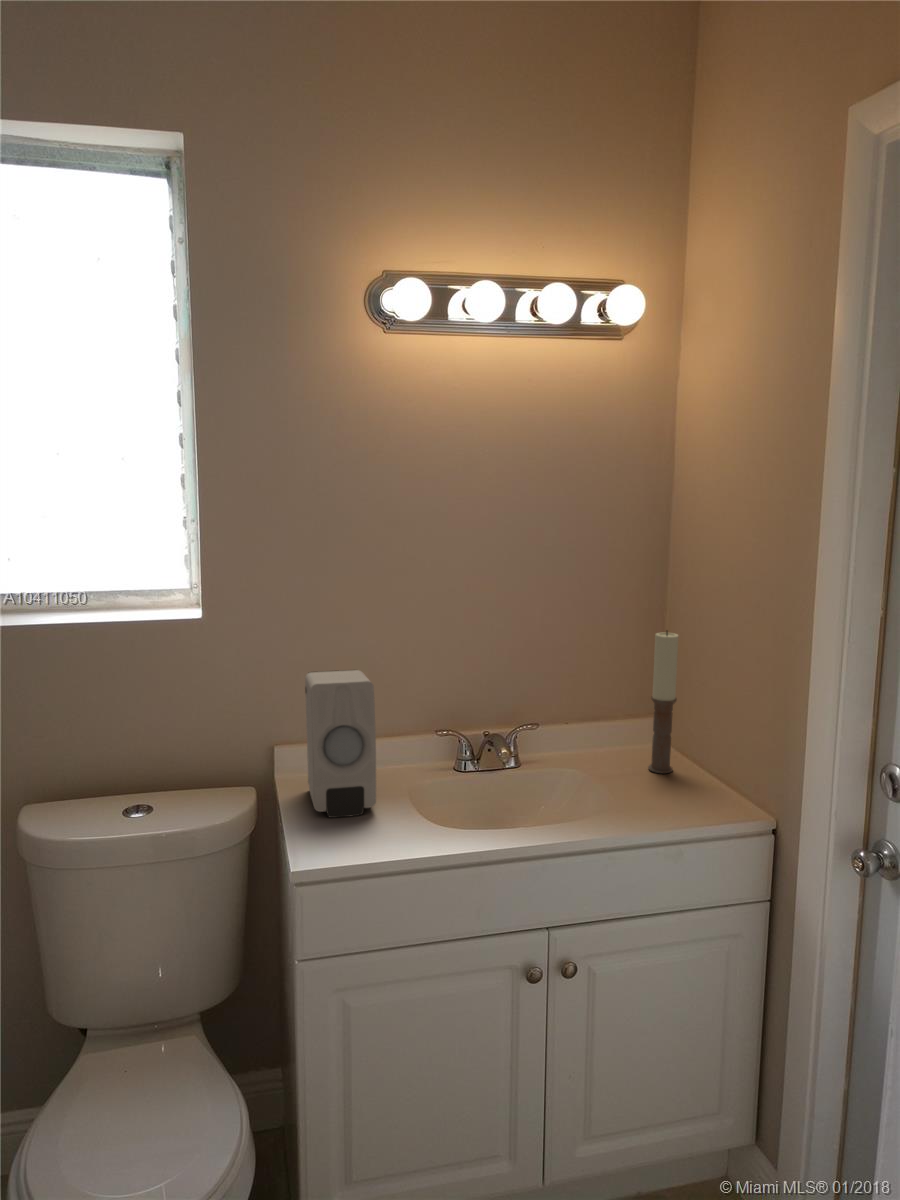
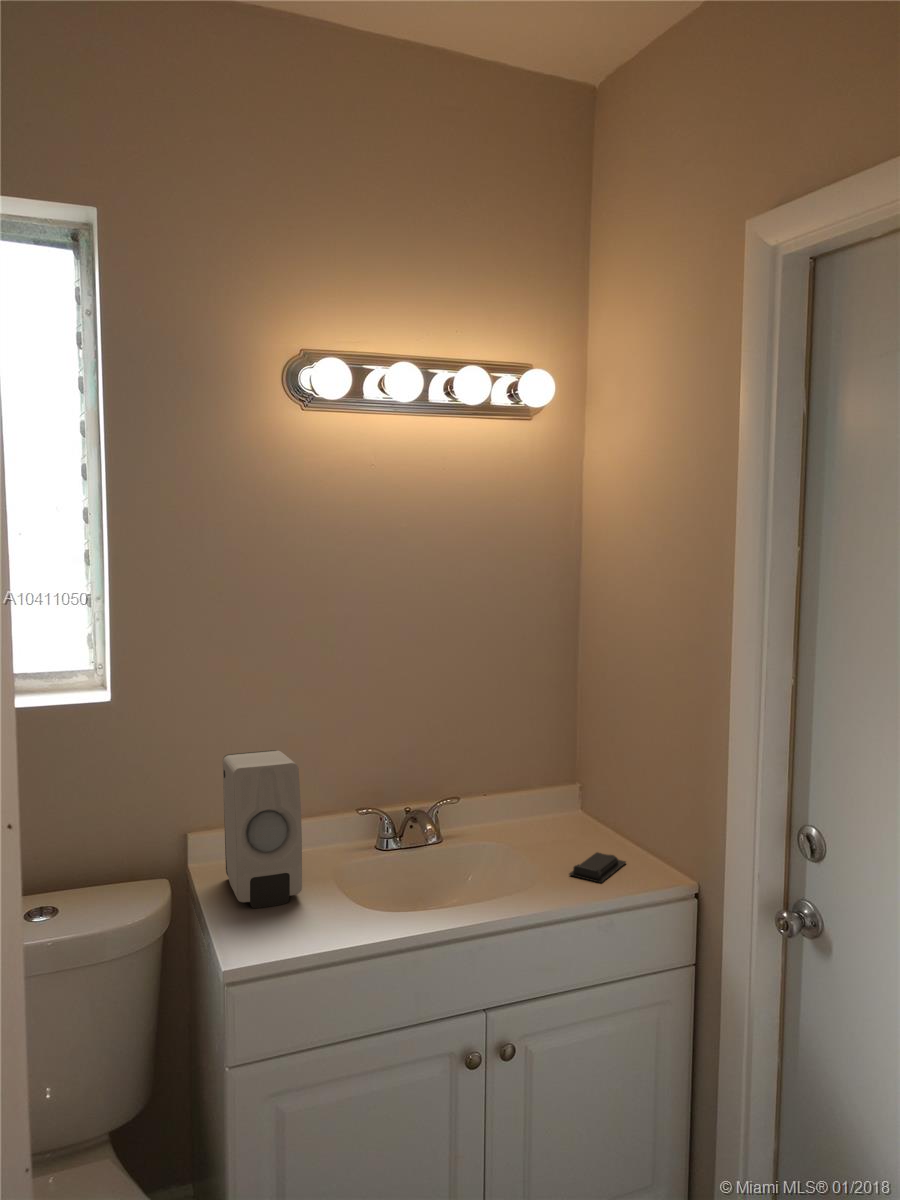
candle: present [648,631,678,773] -> none [567,699,593,841]
soap bar: none [643,784,705,814] -> present [569,852,626,883]

